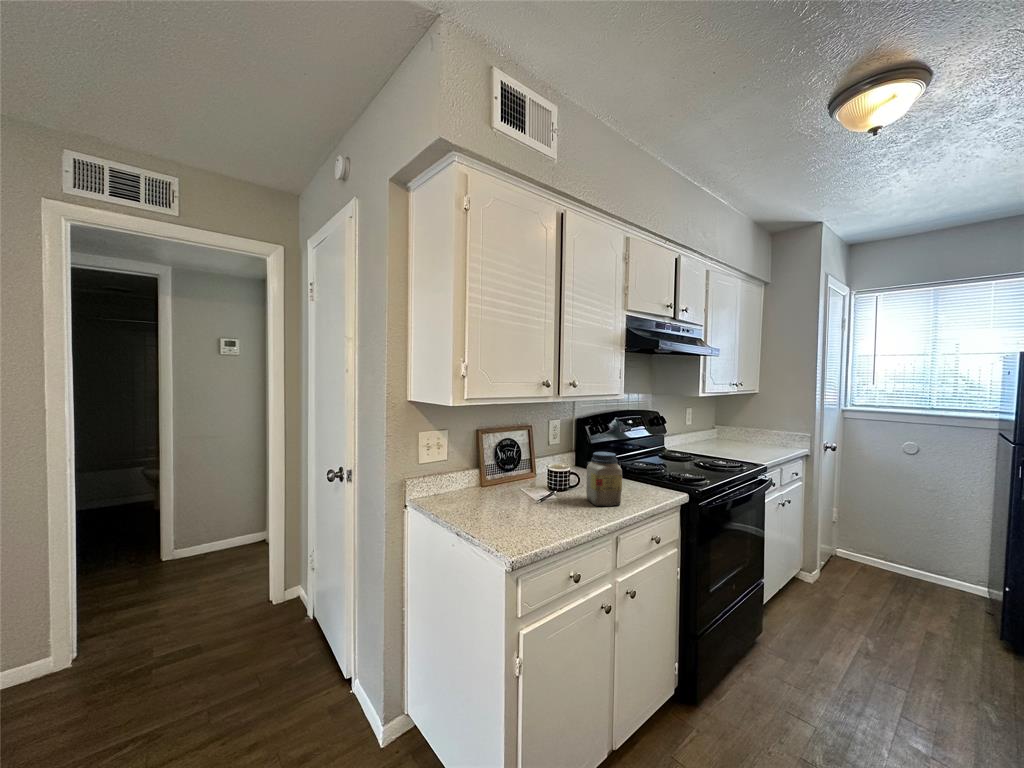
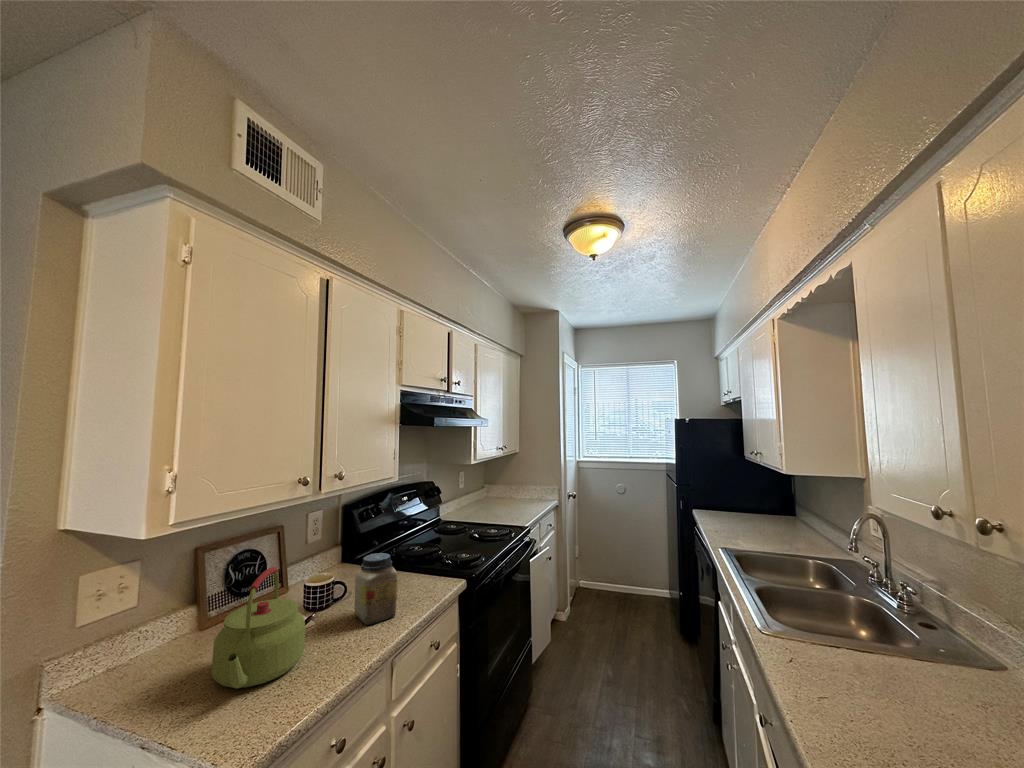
kettle: none [491,444,550,521] -> present [211,567,305,689]

